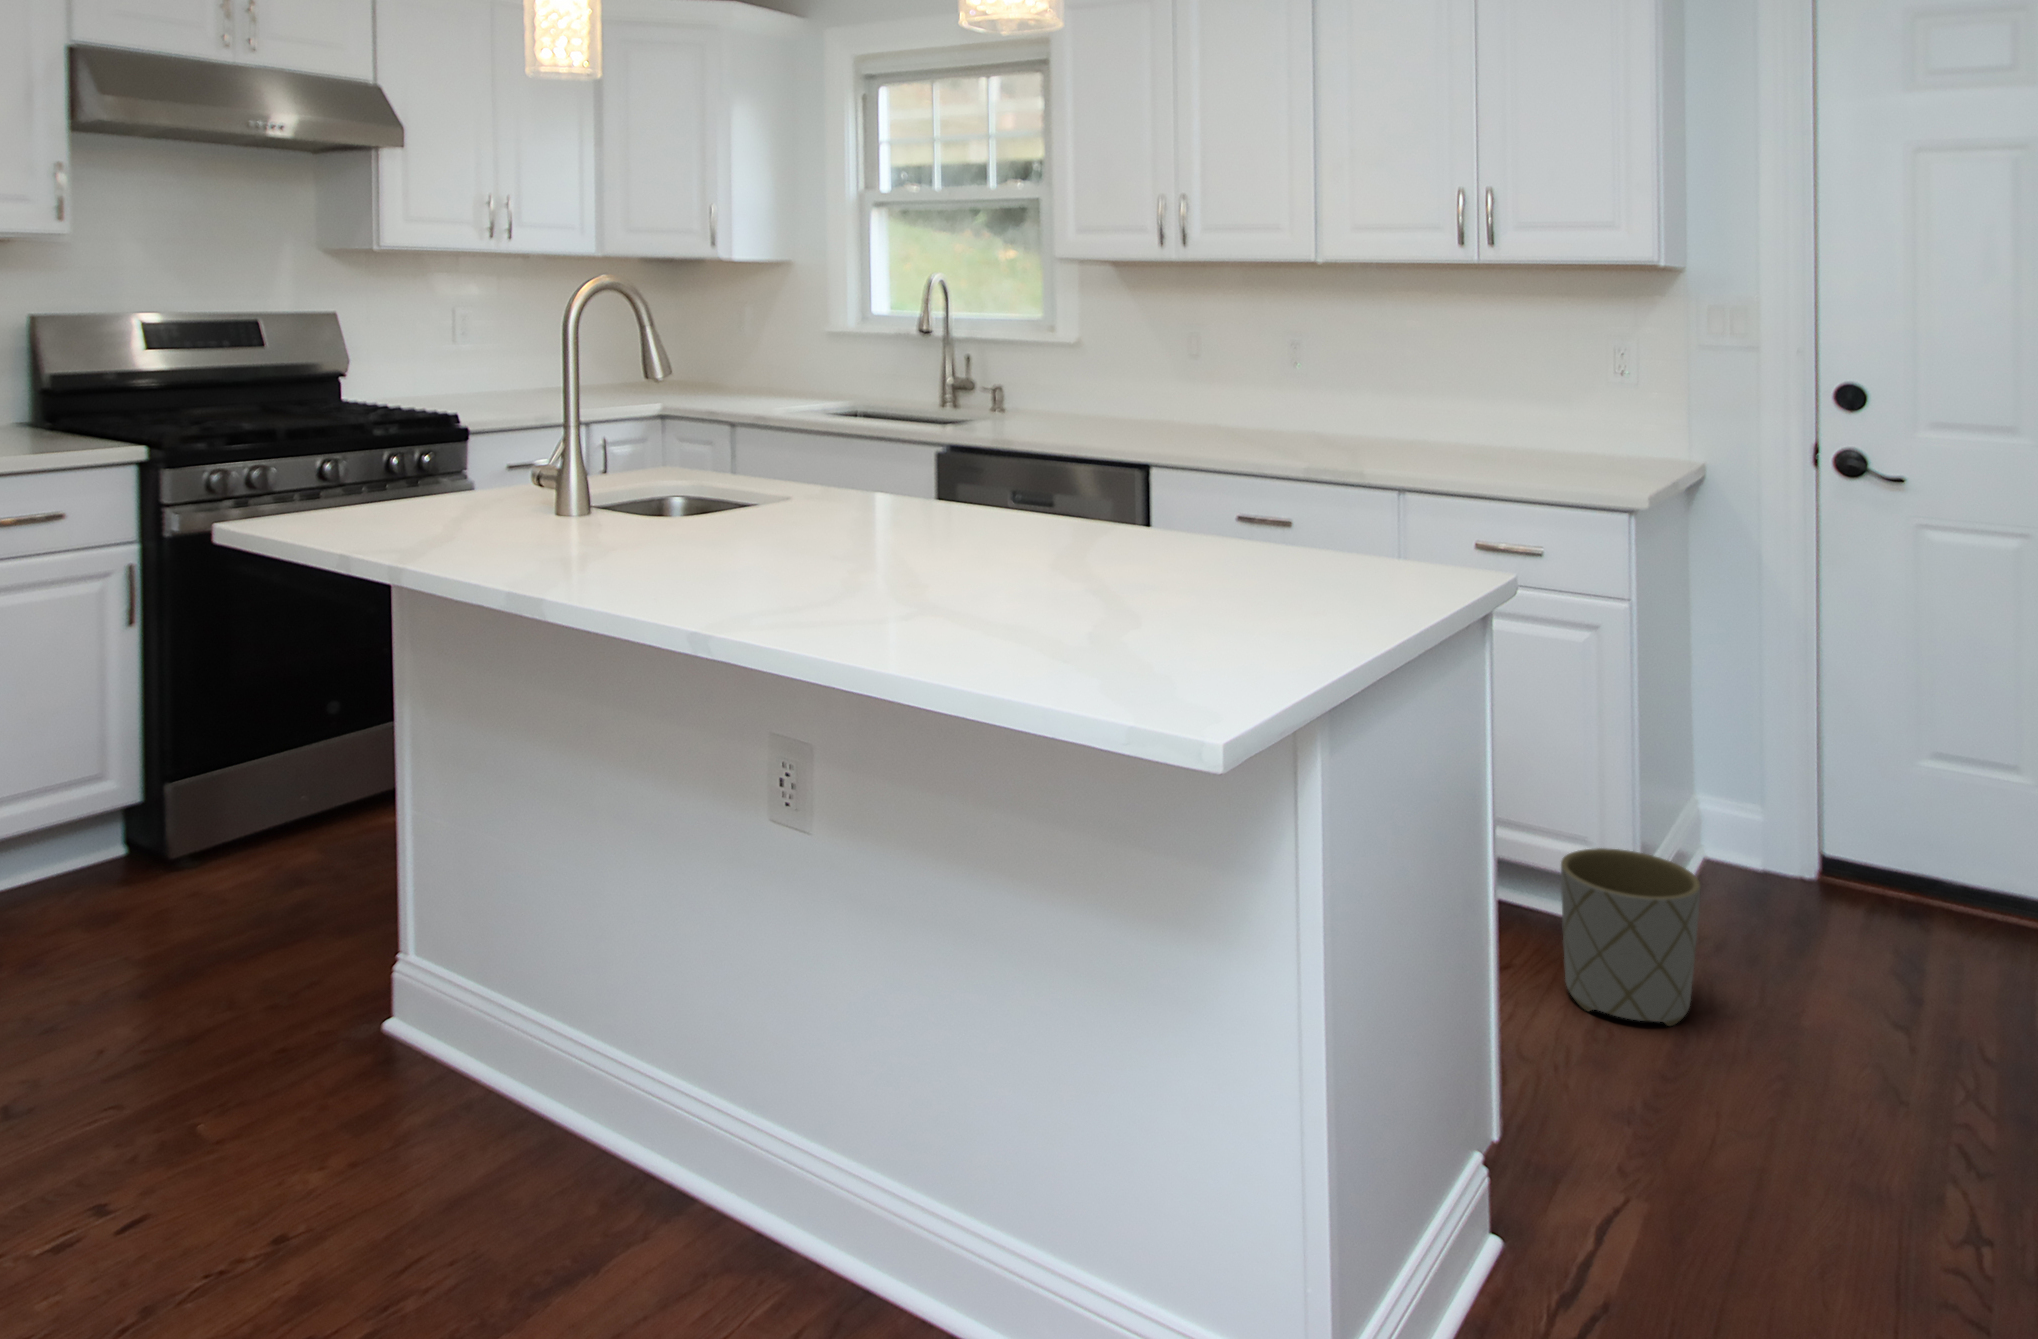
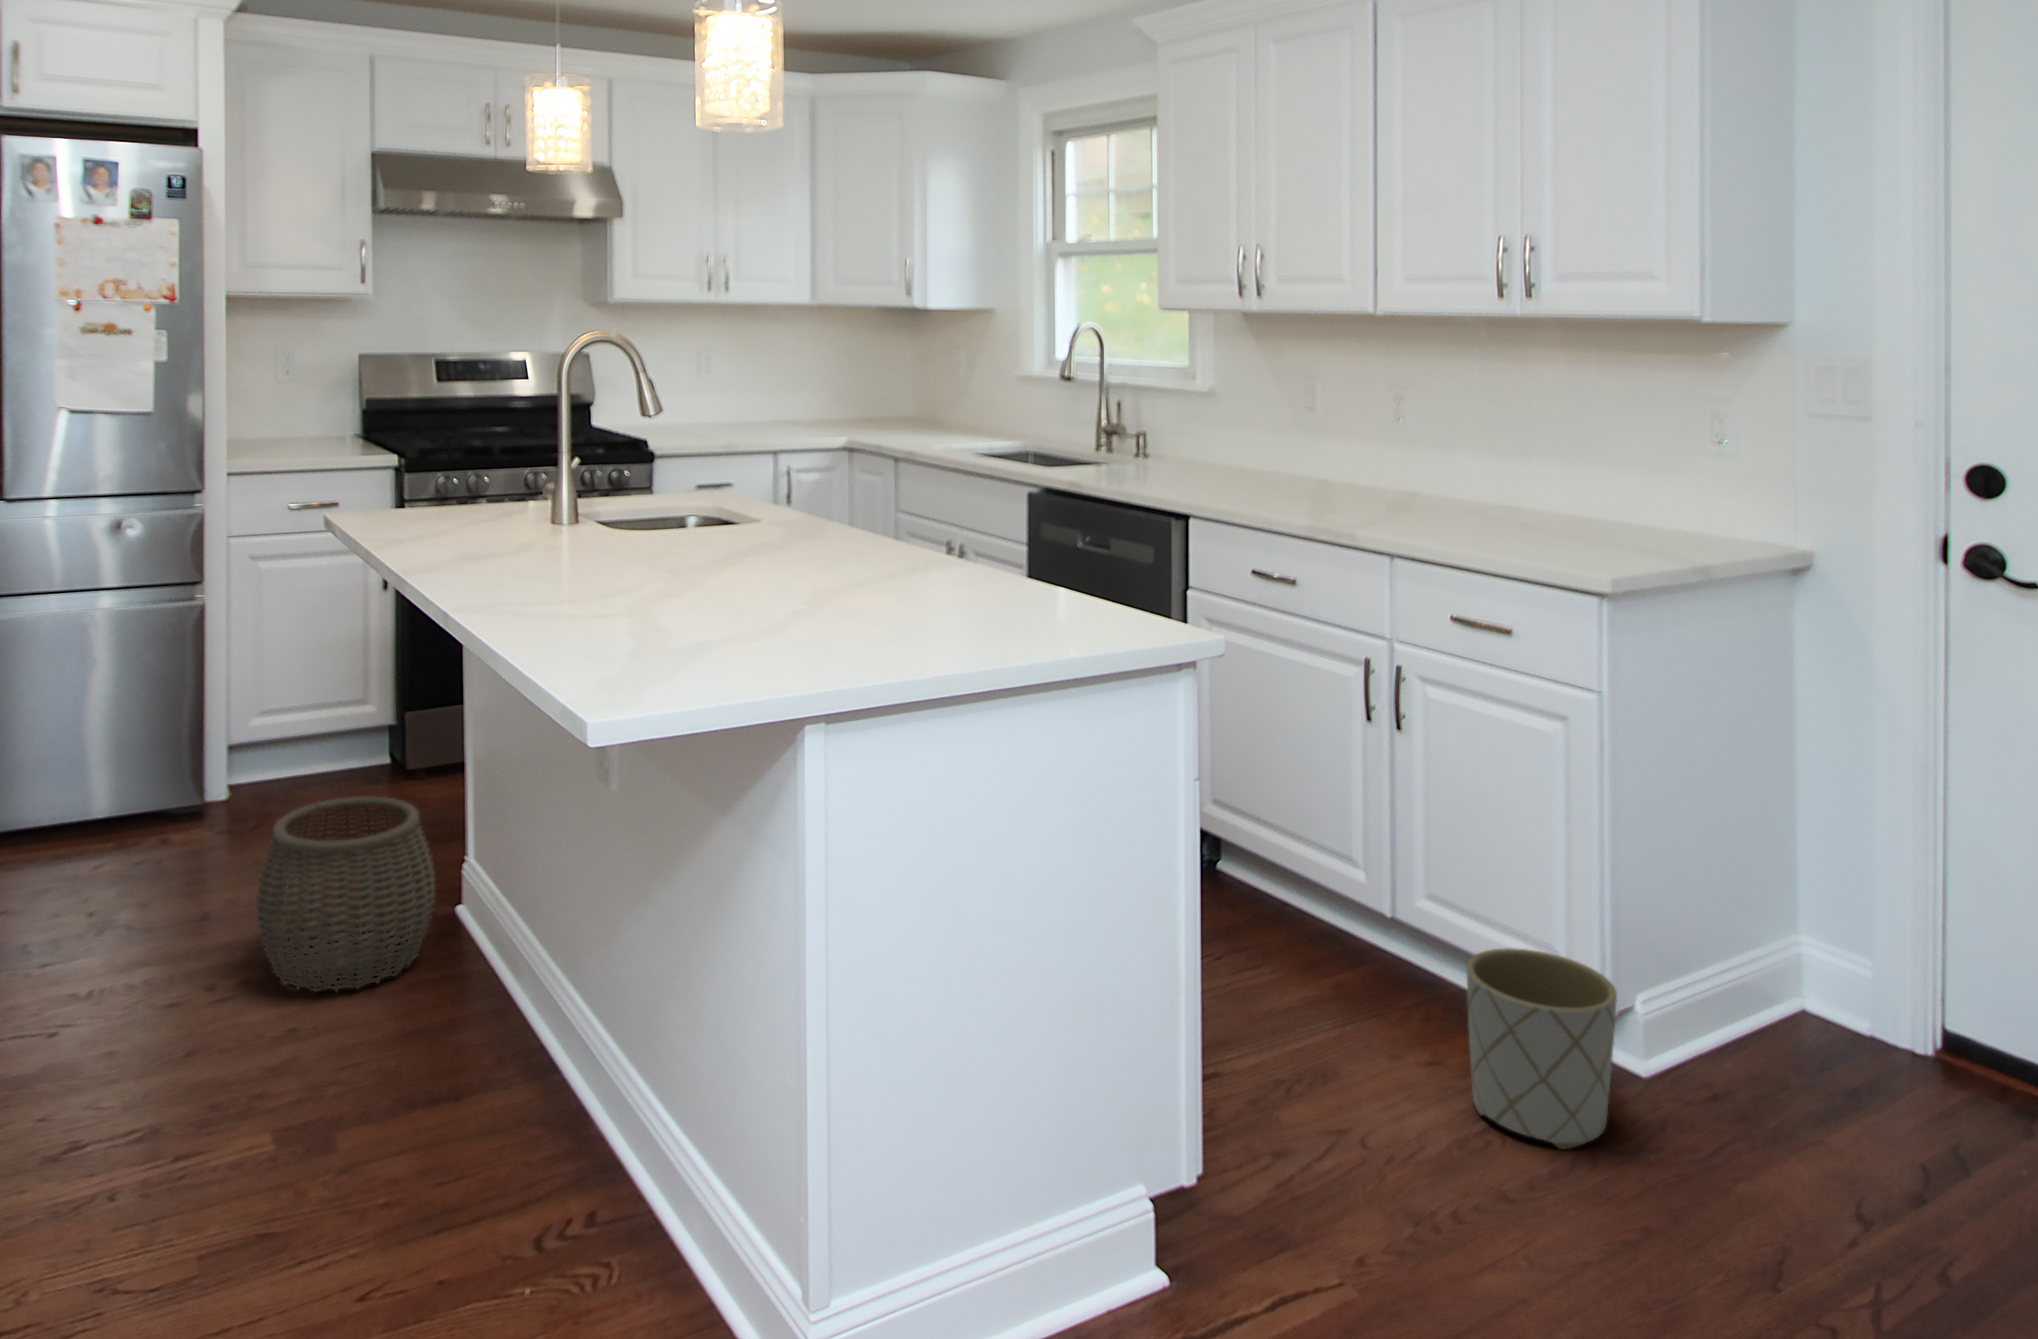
woven basket: none [166,896,420,1178] -> present [256,797,435,992]

